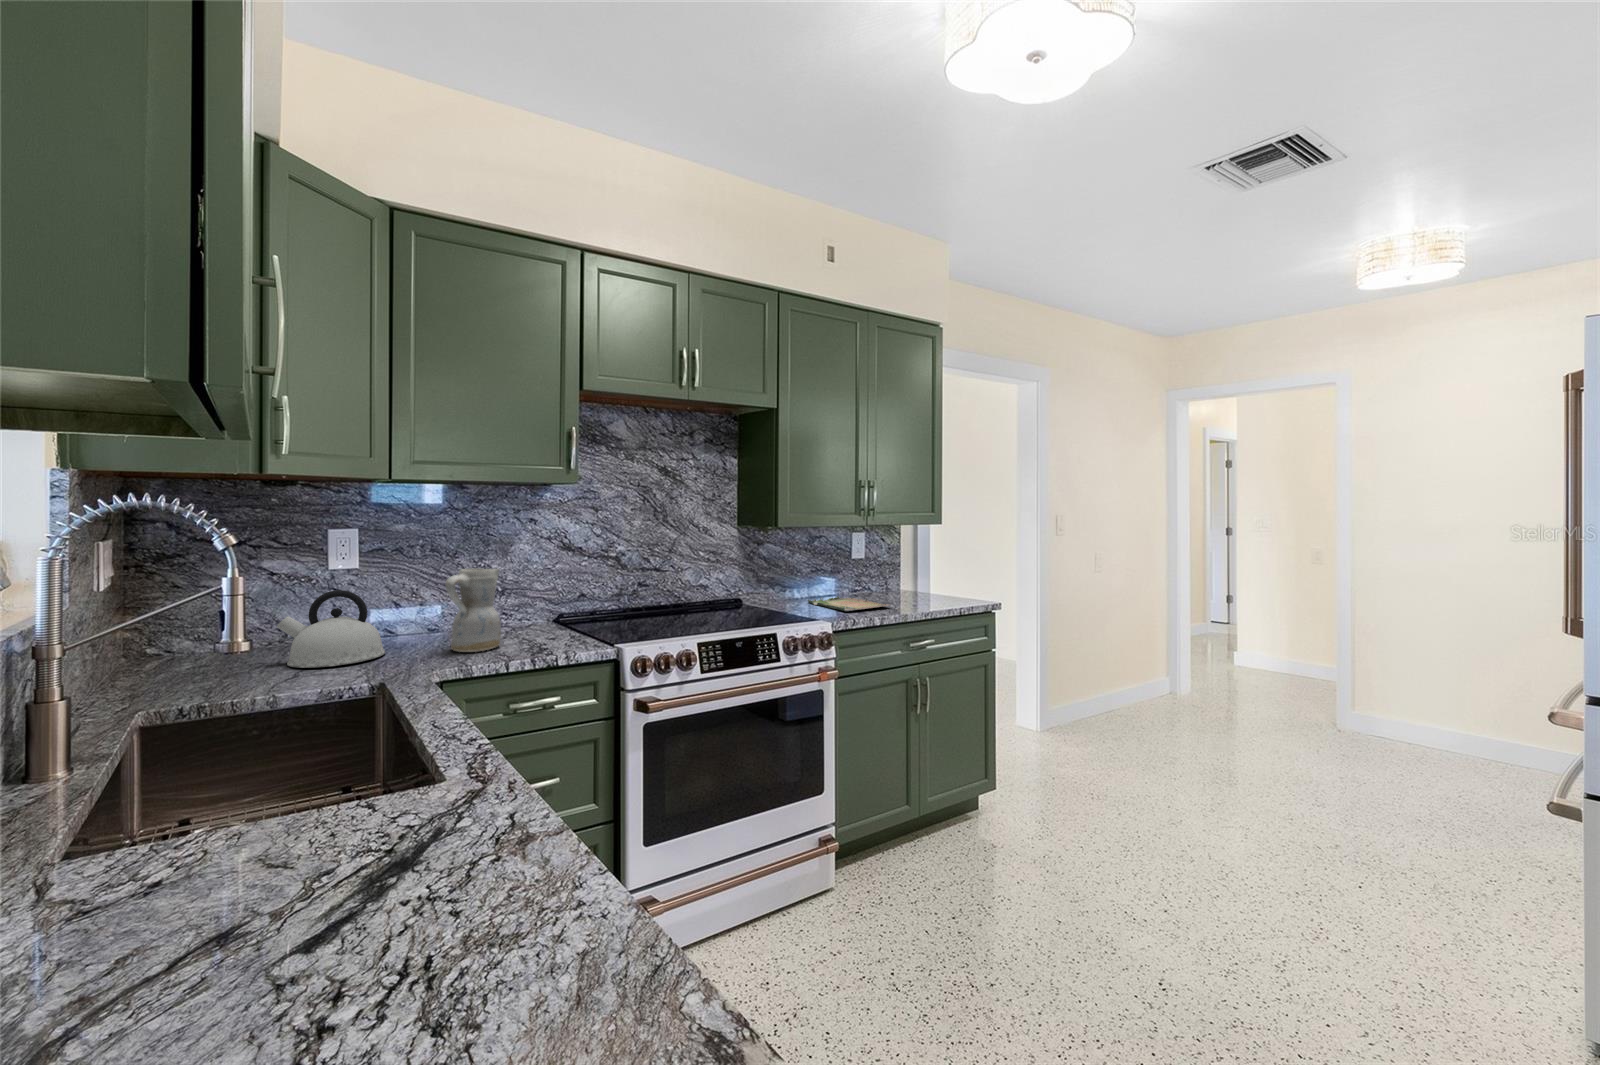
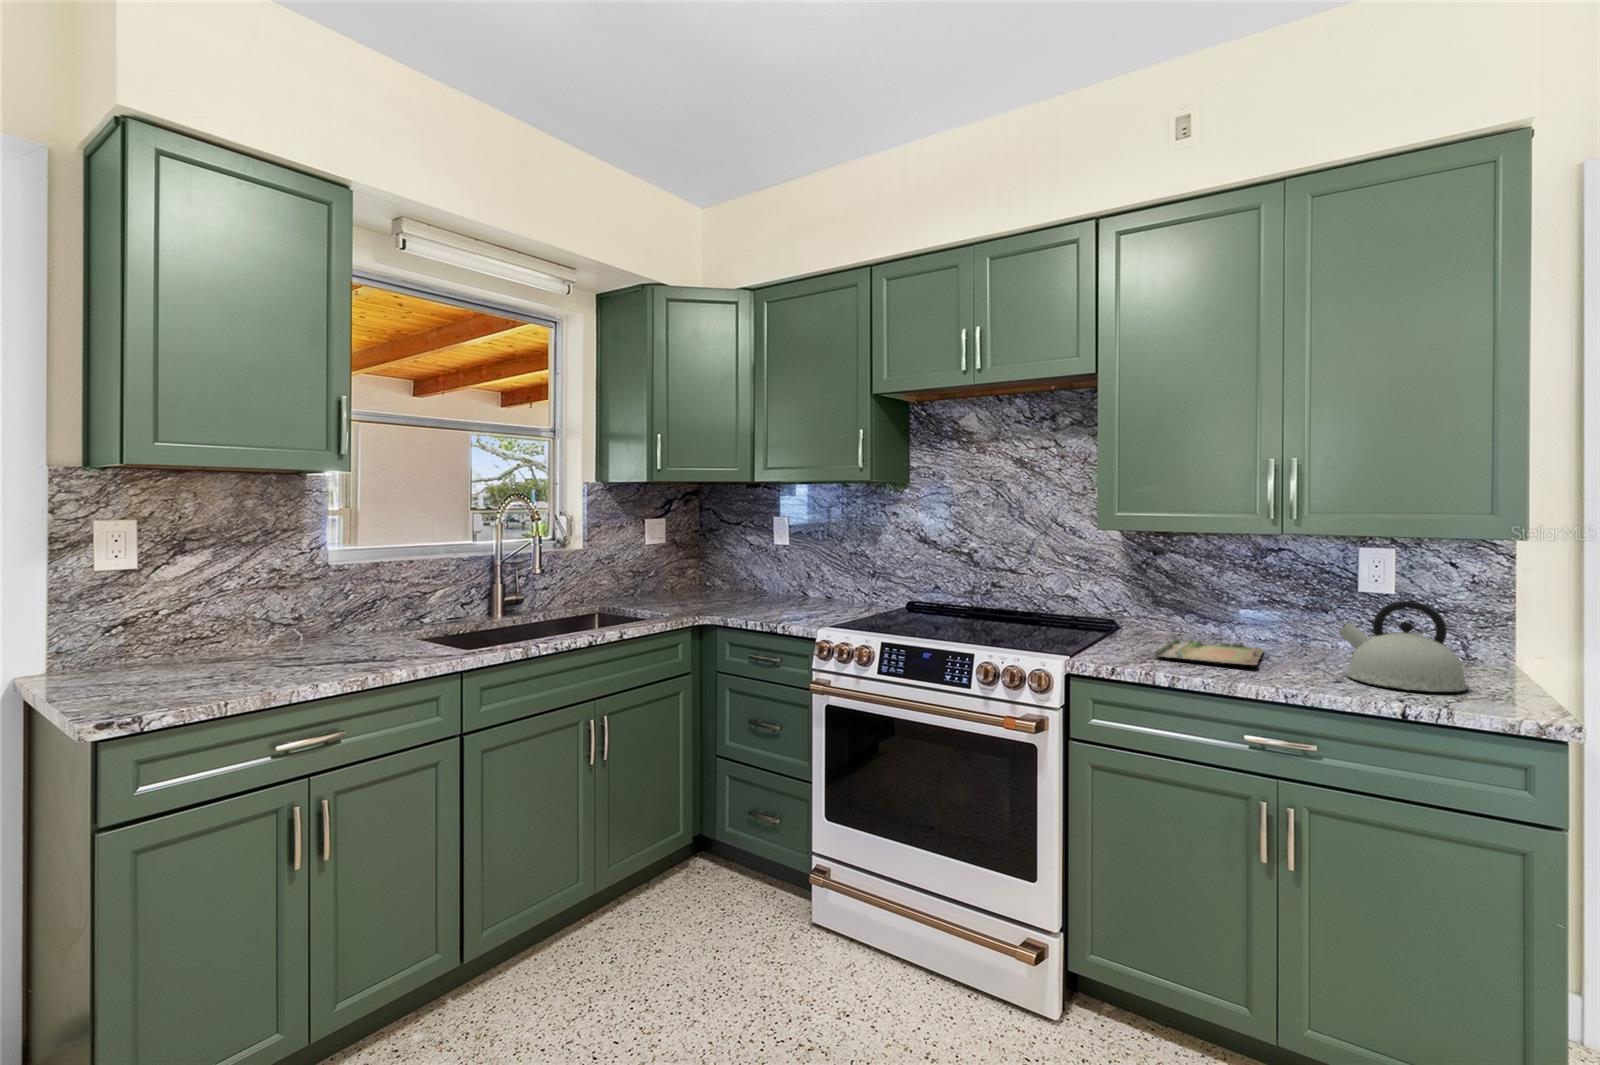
ceramic pitcher: present [446,568,501,652] -> none [755,549,798,614]
kettle: present [277,590,385,668] -> present [1338,601,1468,692]

